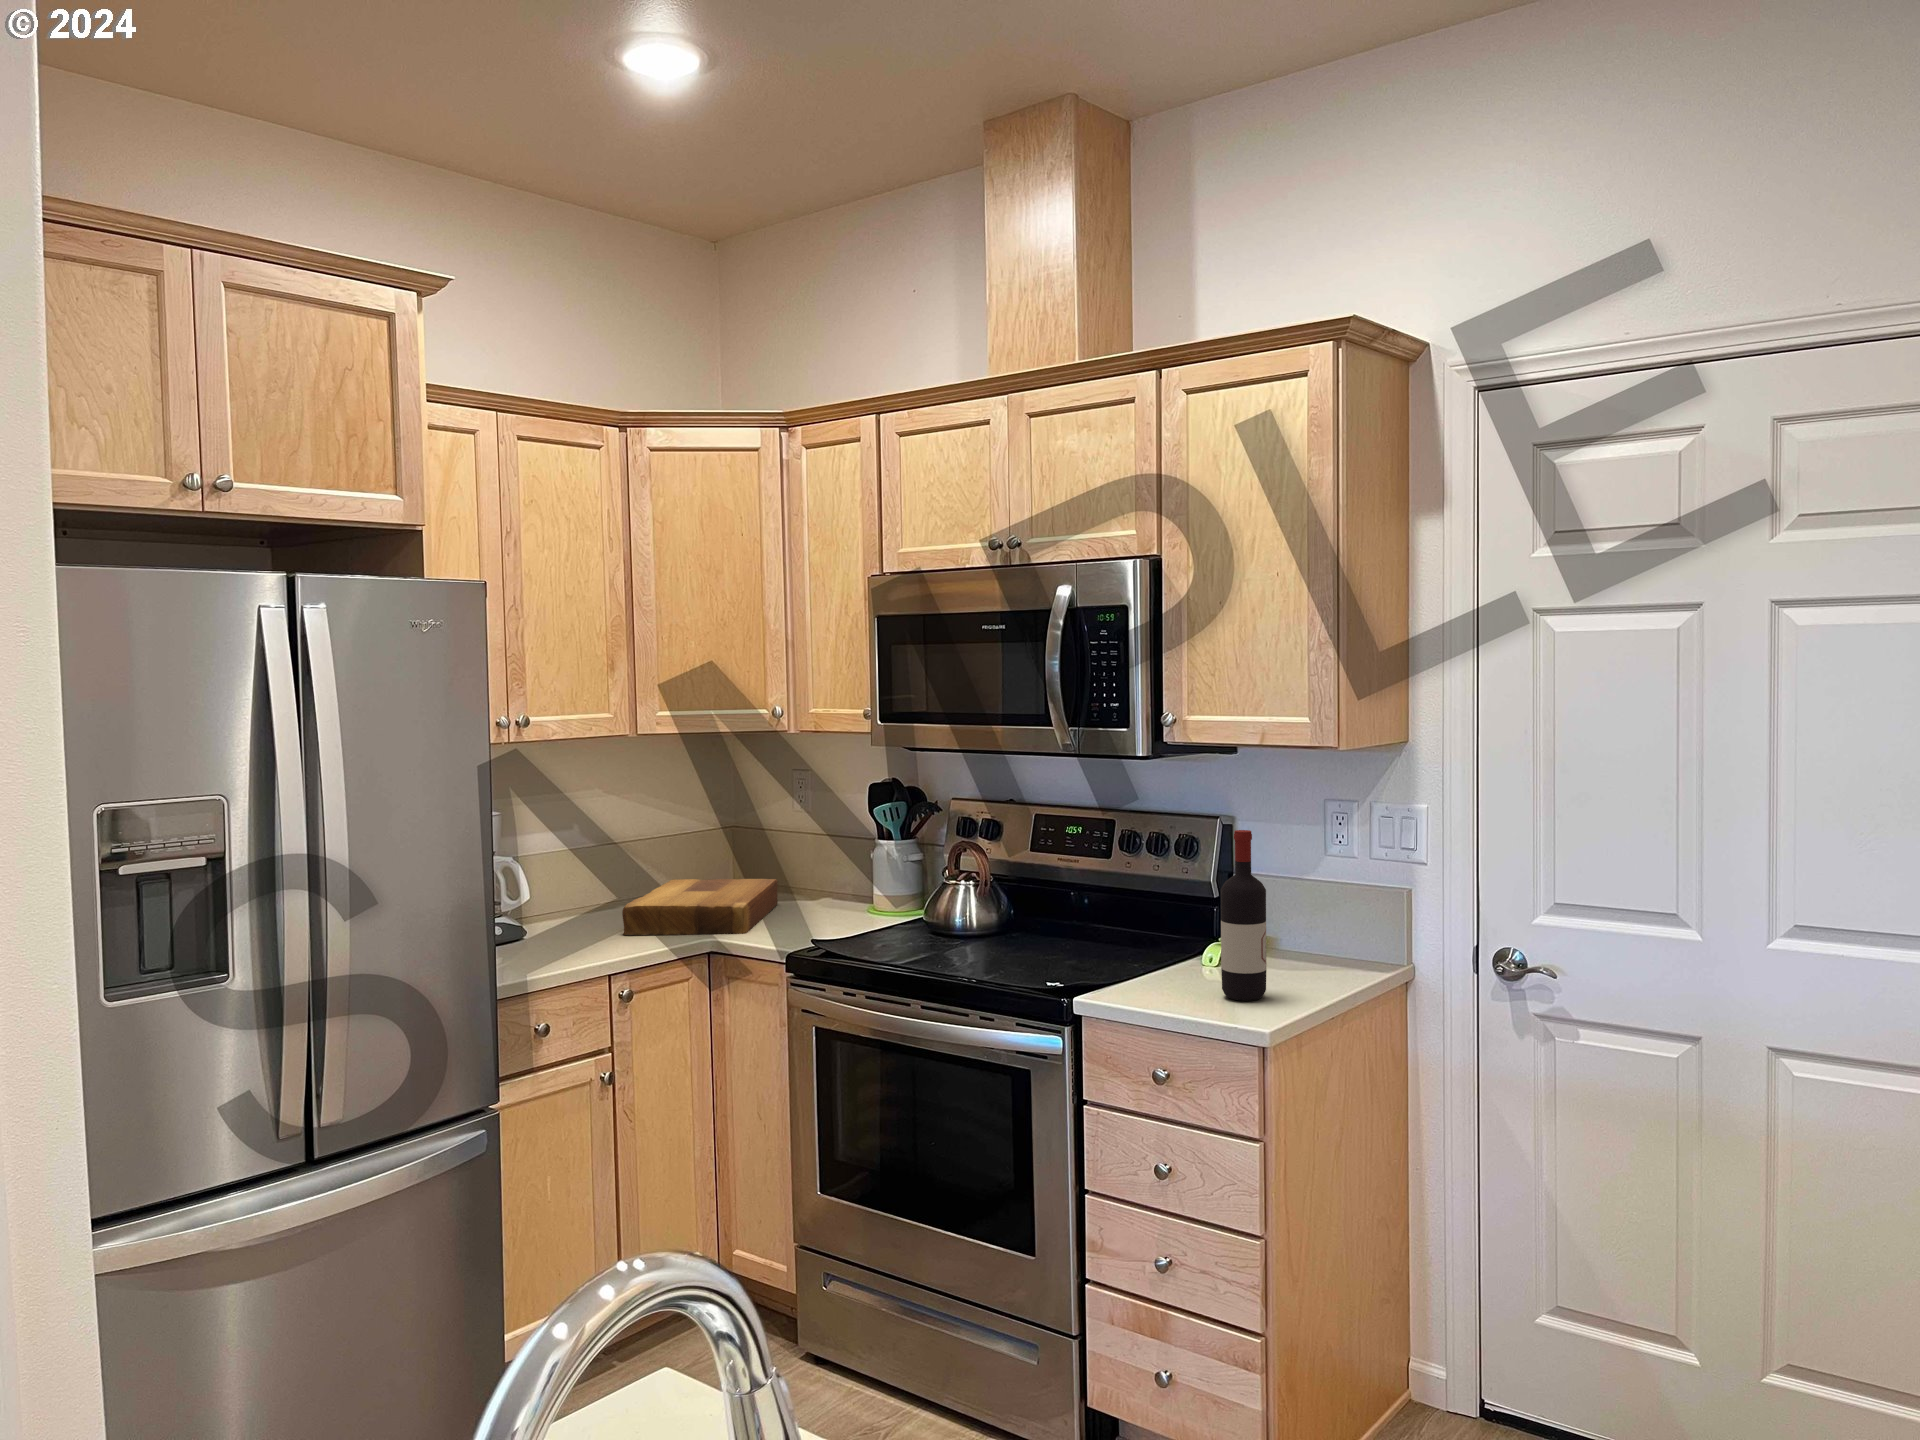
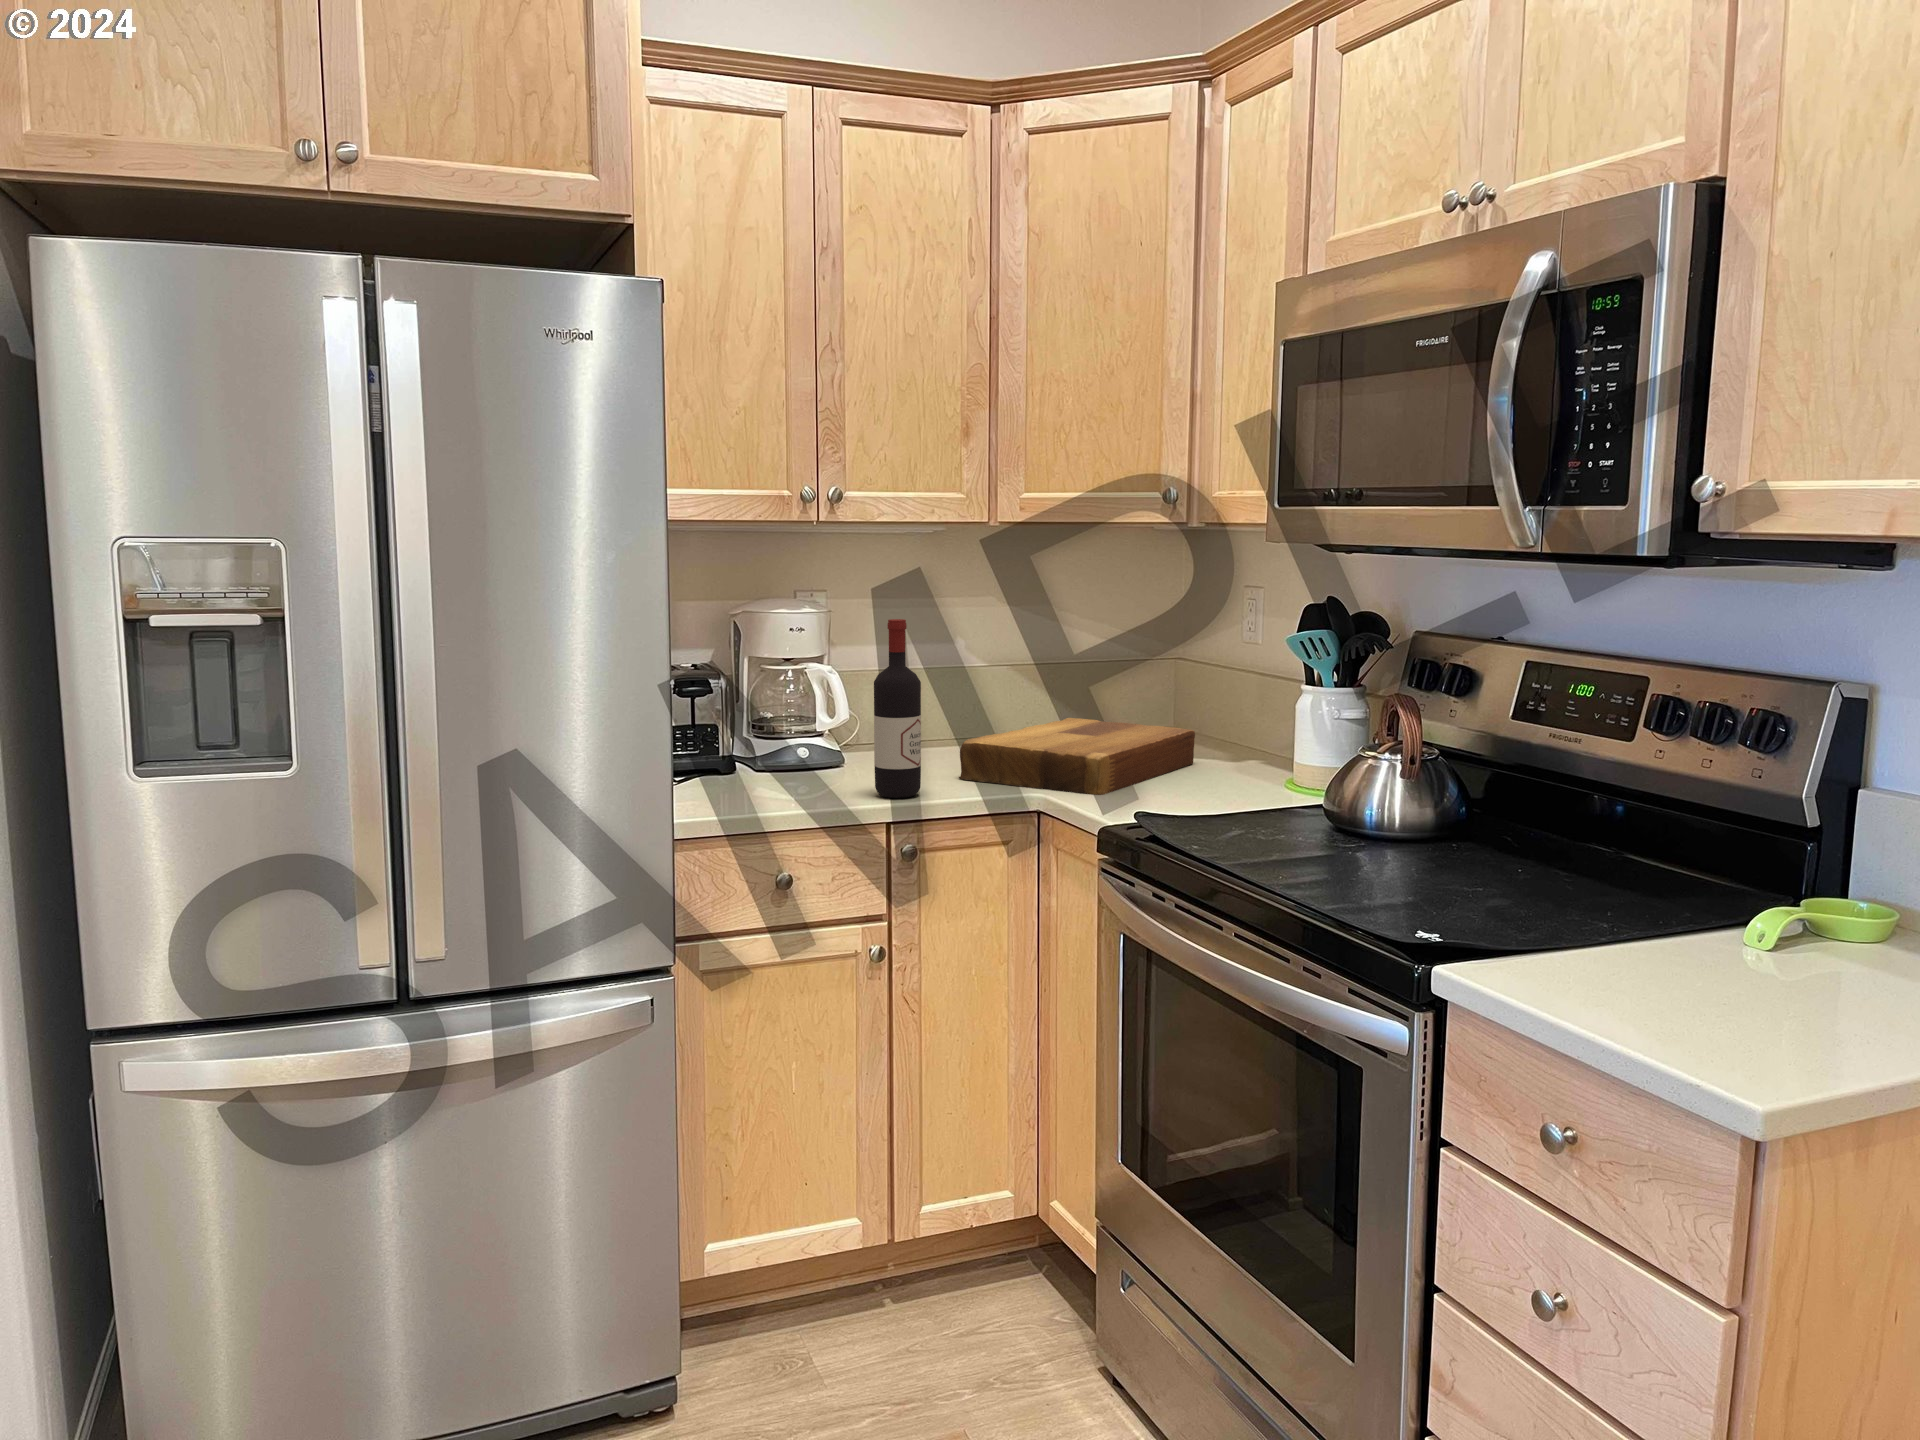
wine bottle: present [1221,830,1266,1001] -> present [874,619,921,798]

